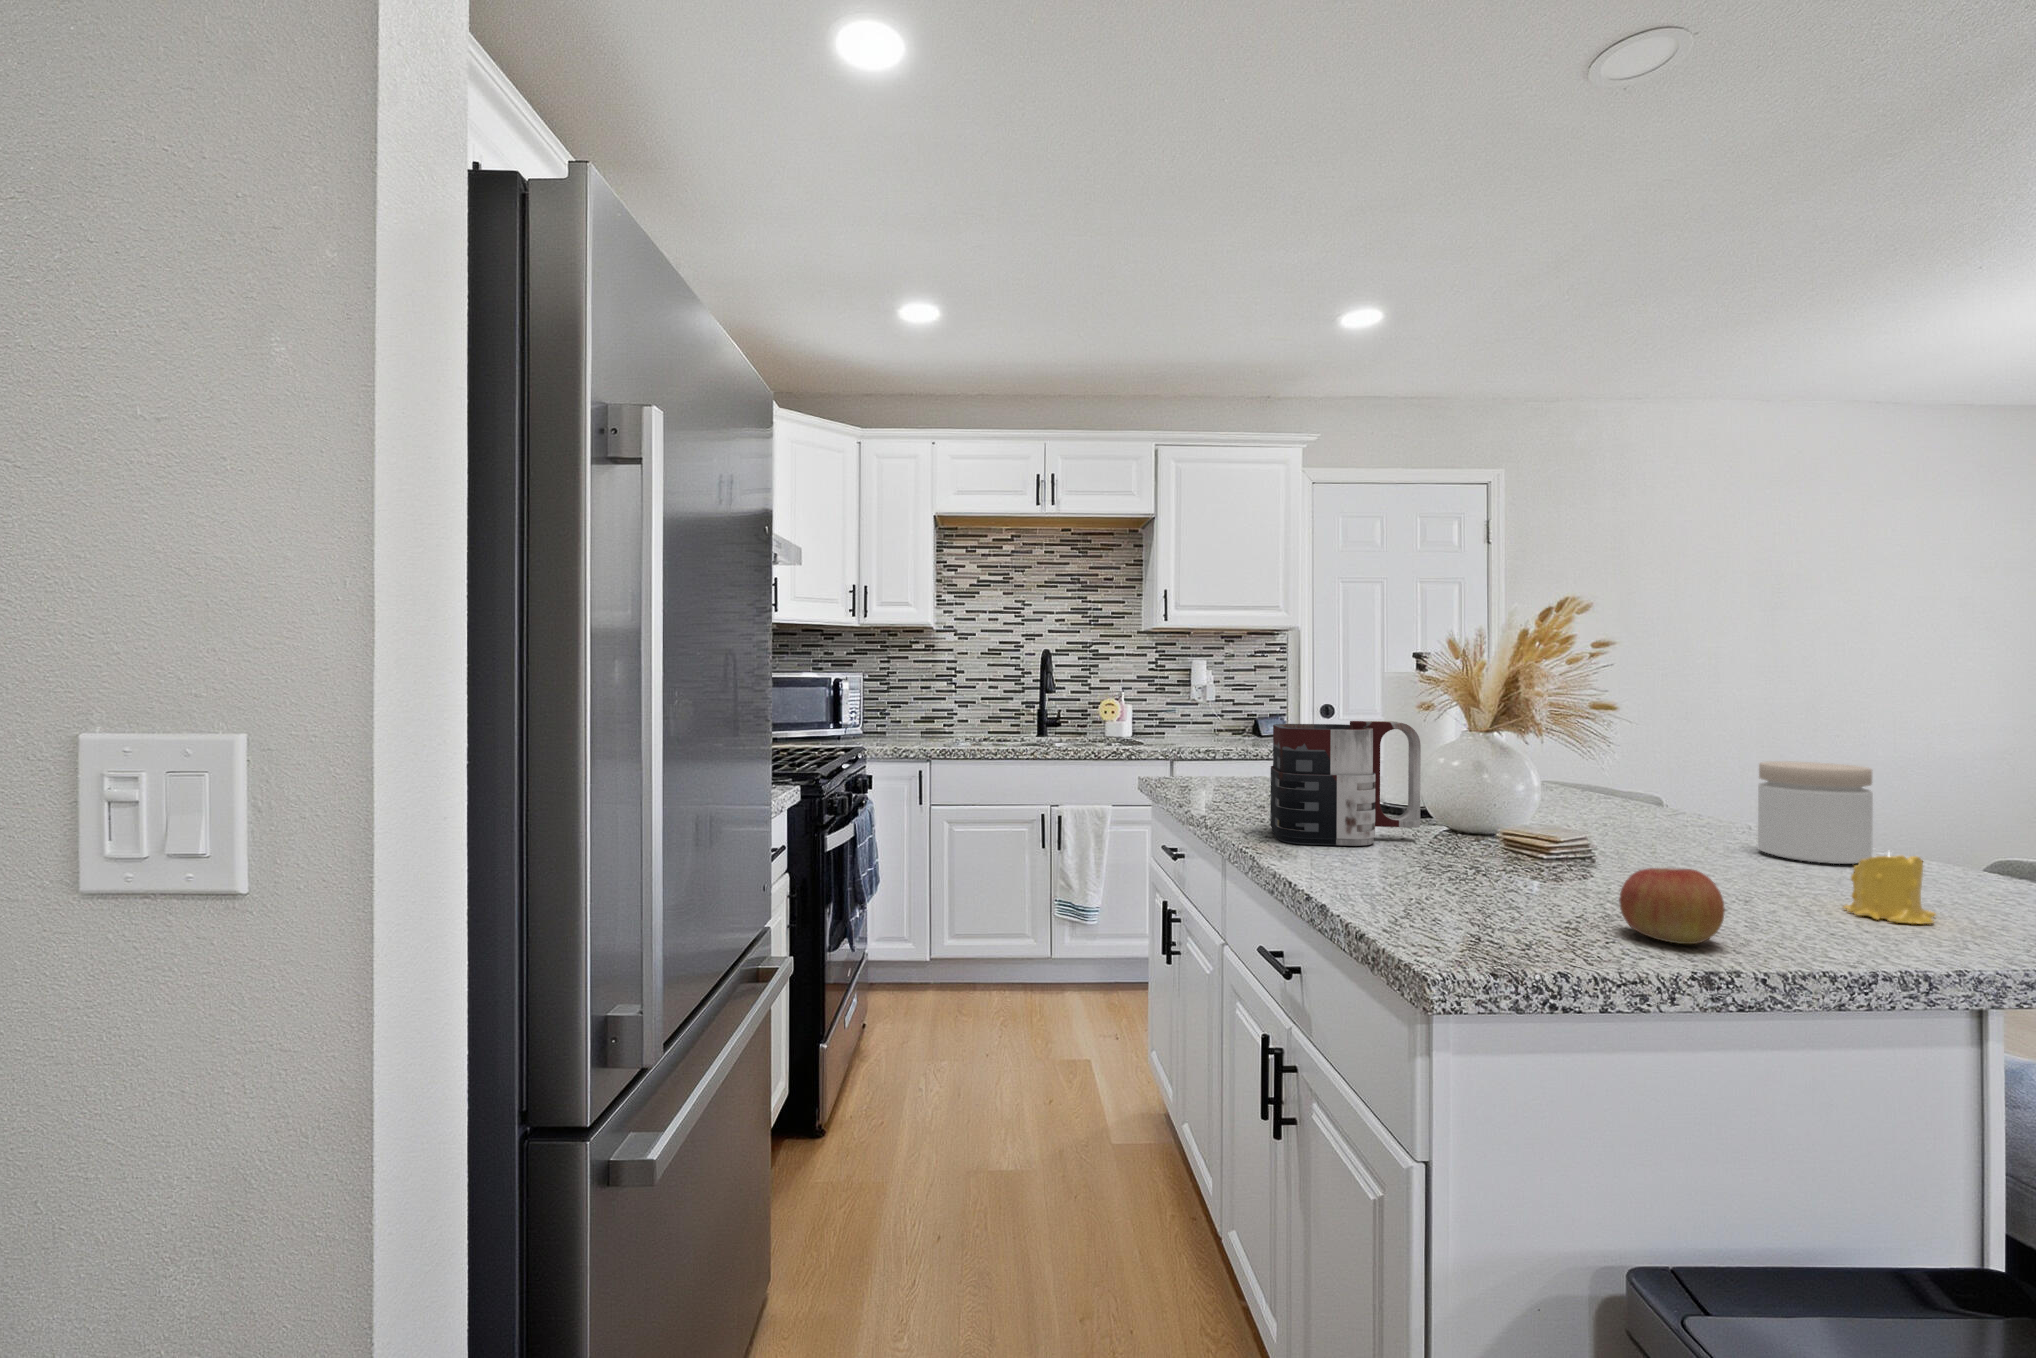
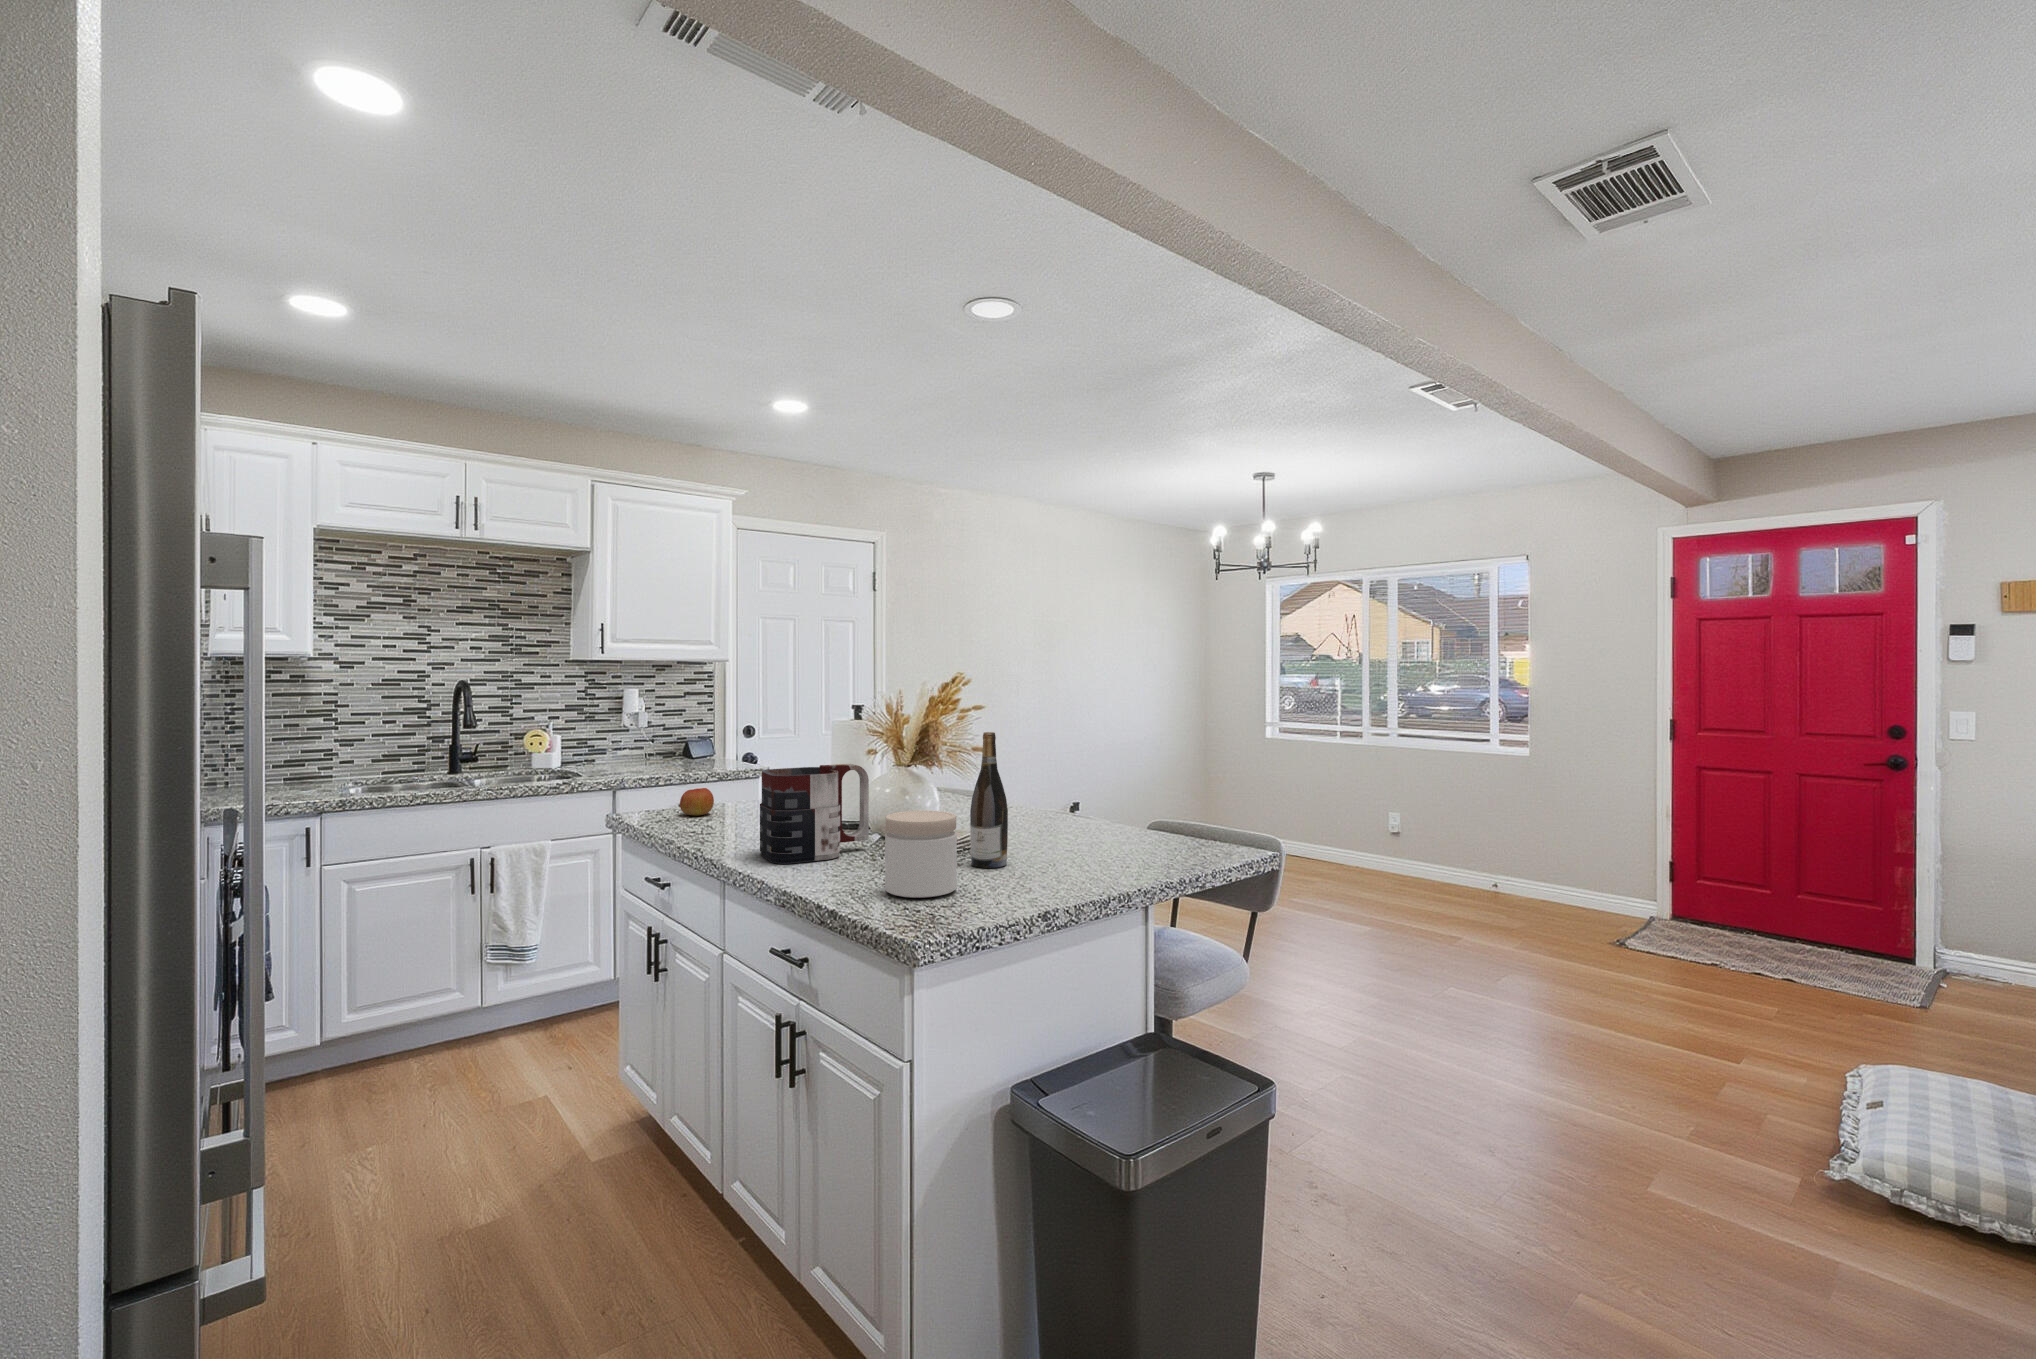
wine bottle: none [1578,673,1649,889] -> present [970,732,1008,868]
jar: present [1758,761,1873,864] -> present [885,811,957,898]
candle: present [1843,853,1936,924] -> none [1096,827,1134,868]
apple: present [1619,868,1725,944] -> present [680,788,714,816]

